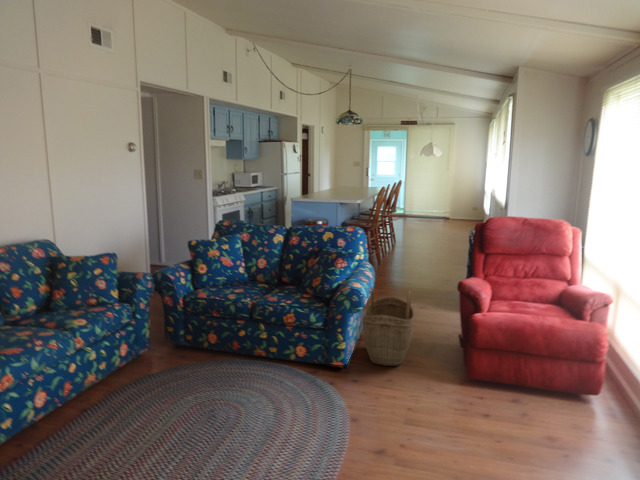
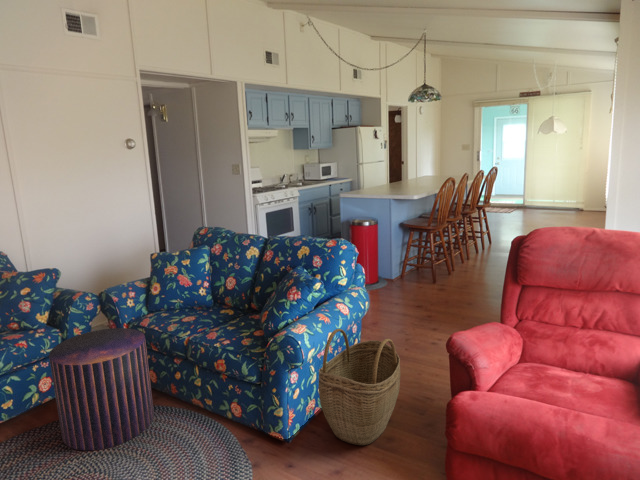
pouf: none [153,298,228,392] -> present [49,328,154,451]

